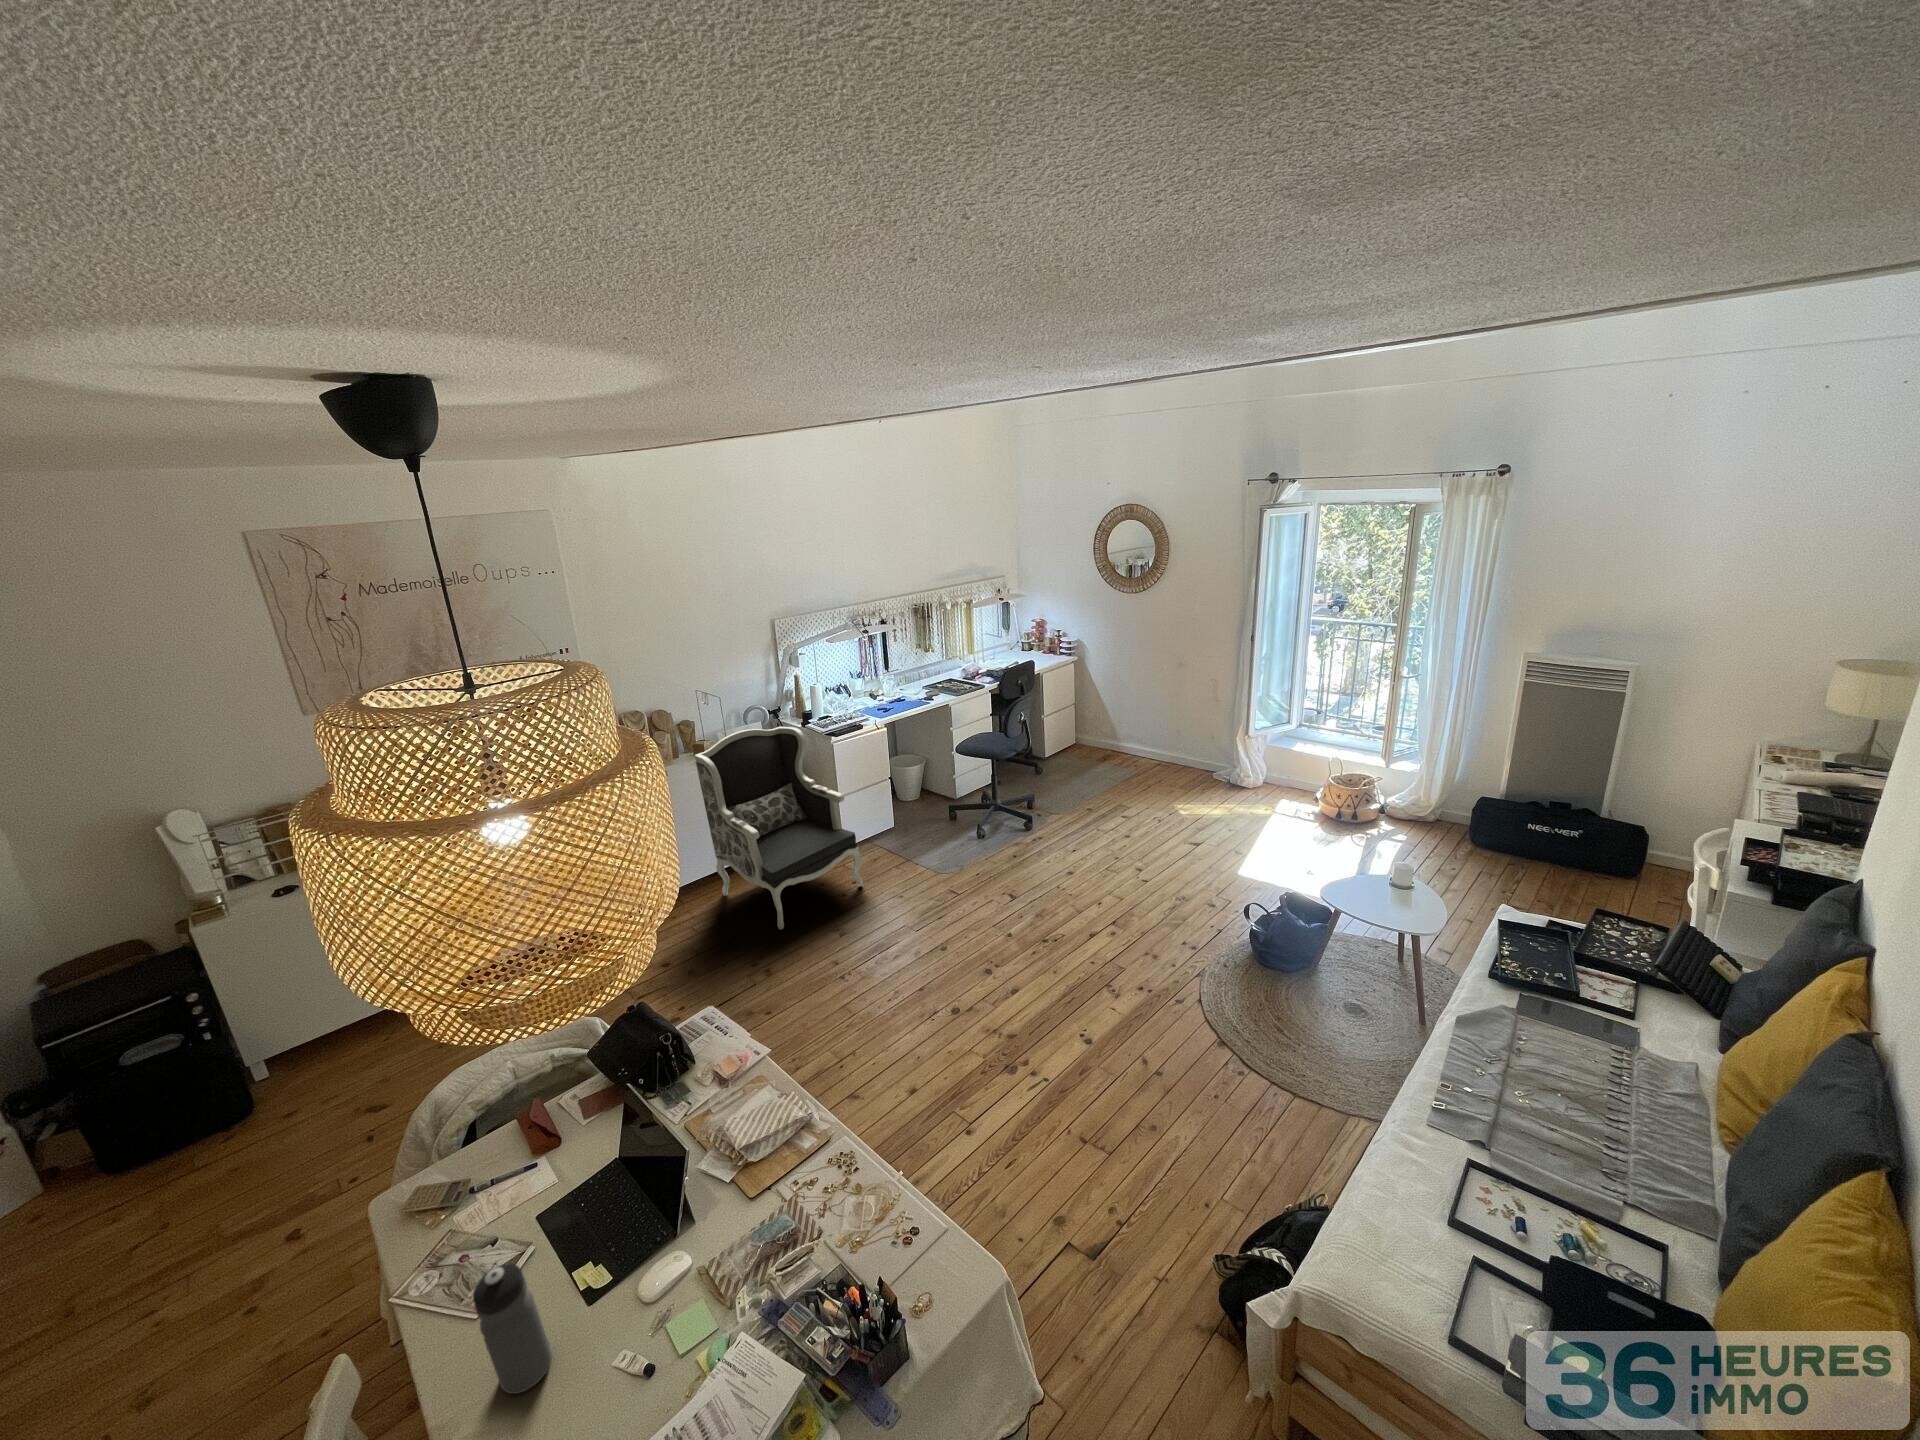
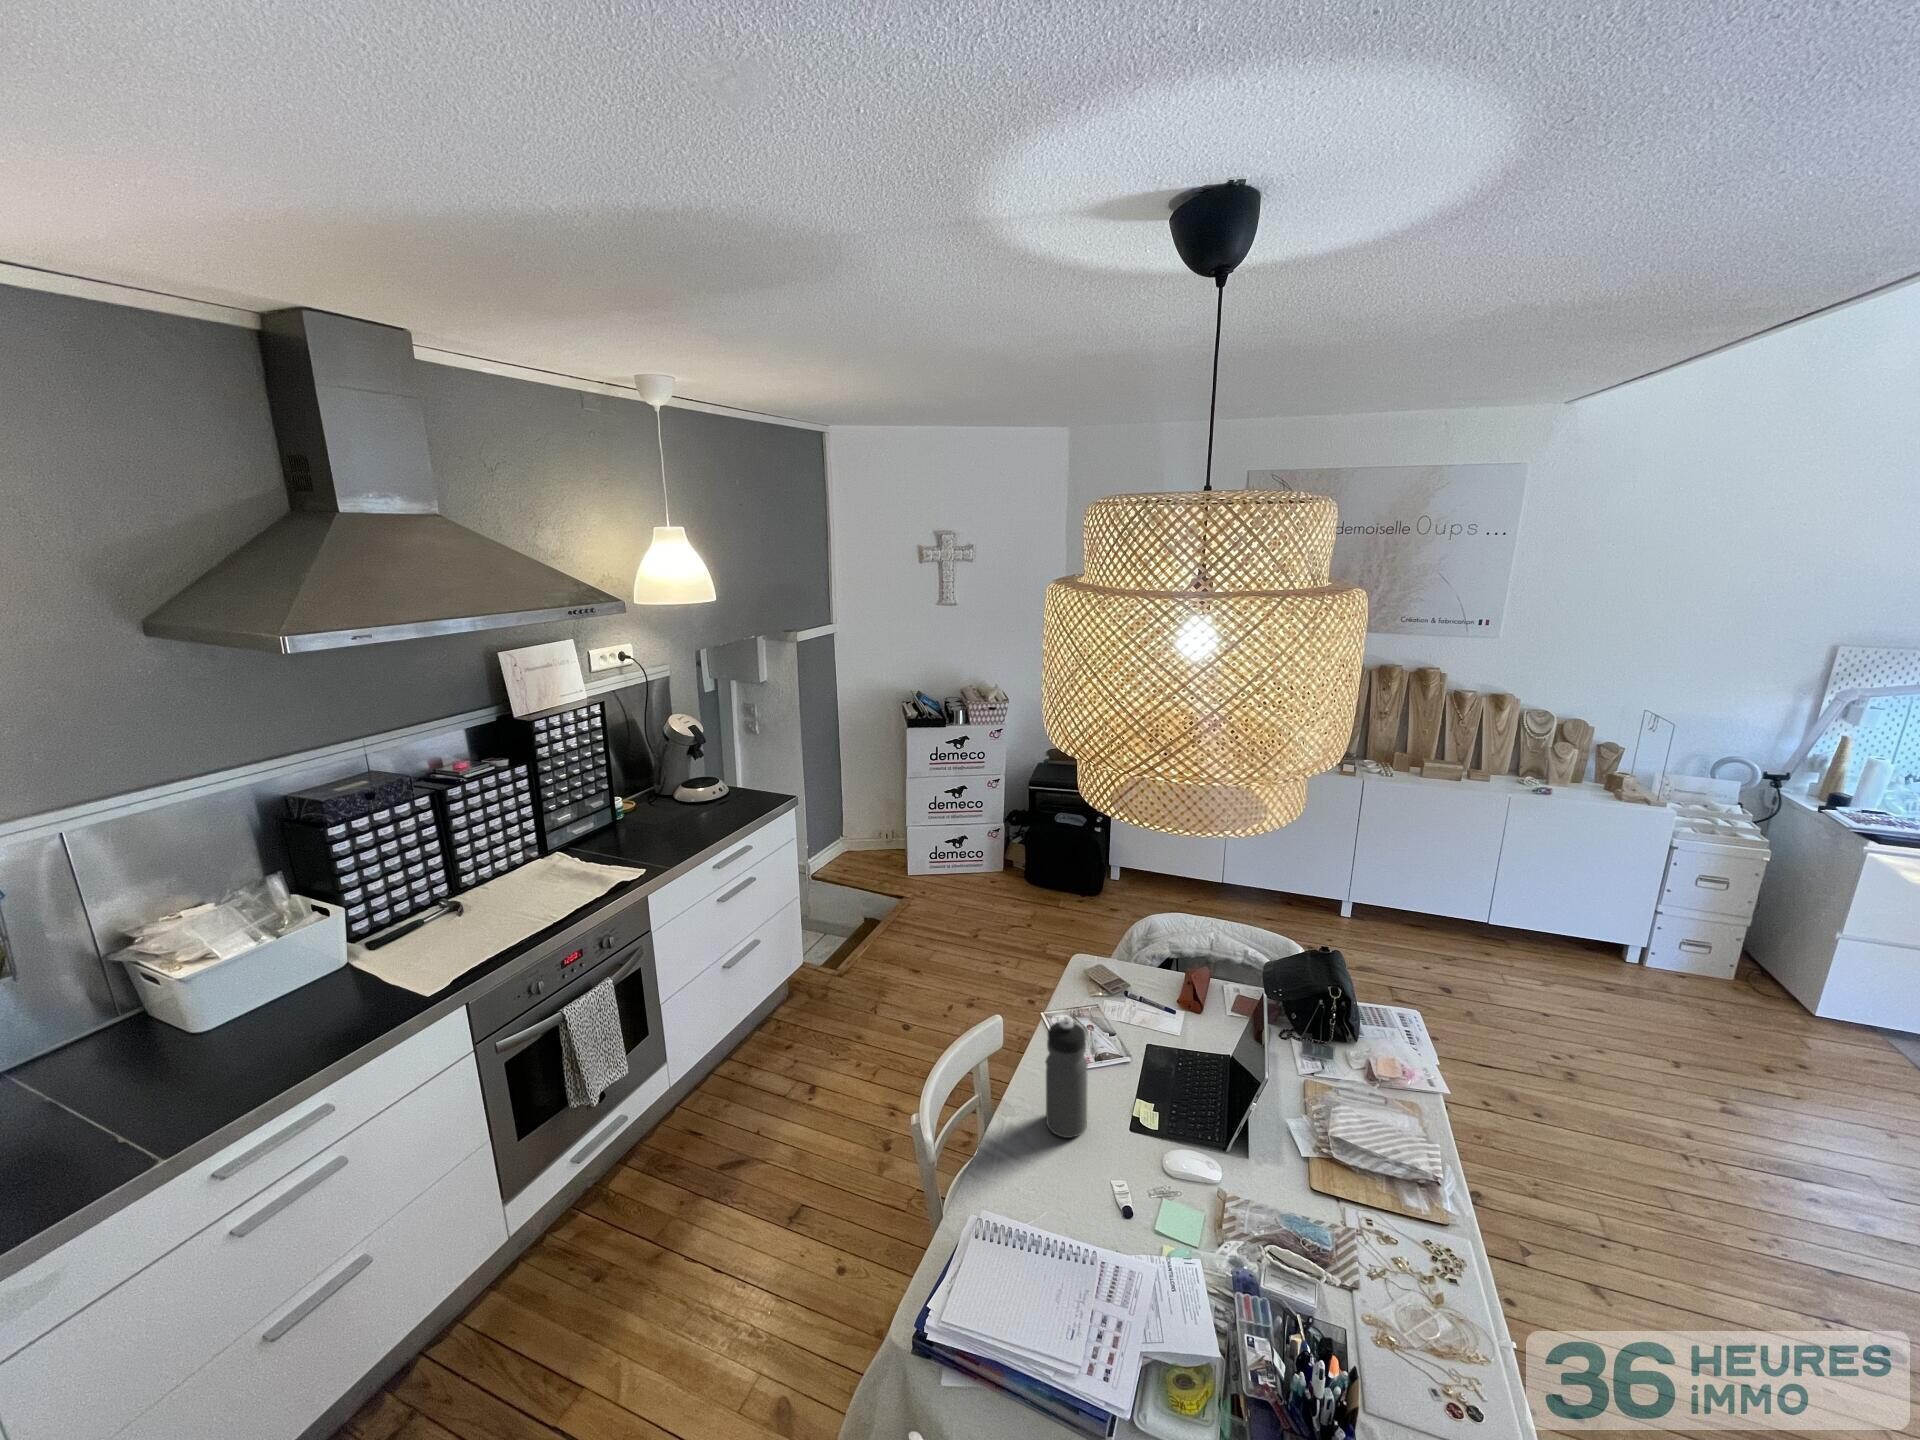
armchair: present [695,727,862,929] -> none [1570,776,1842,1075]

